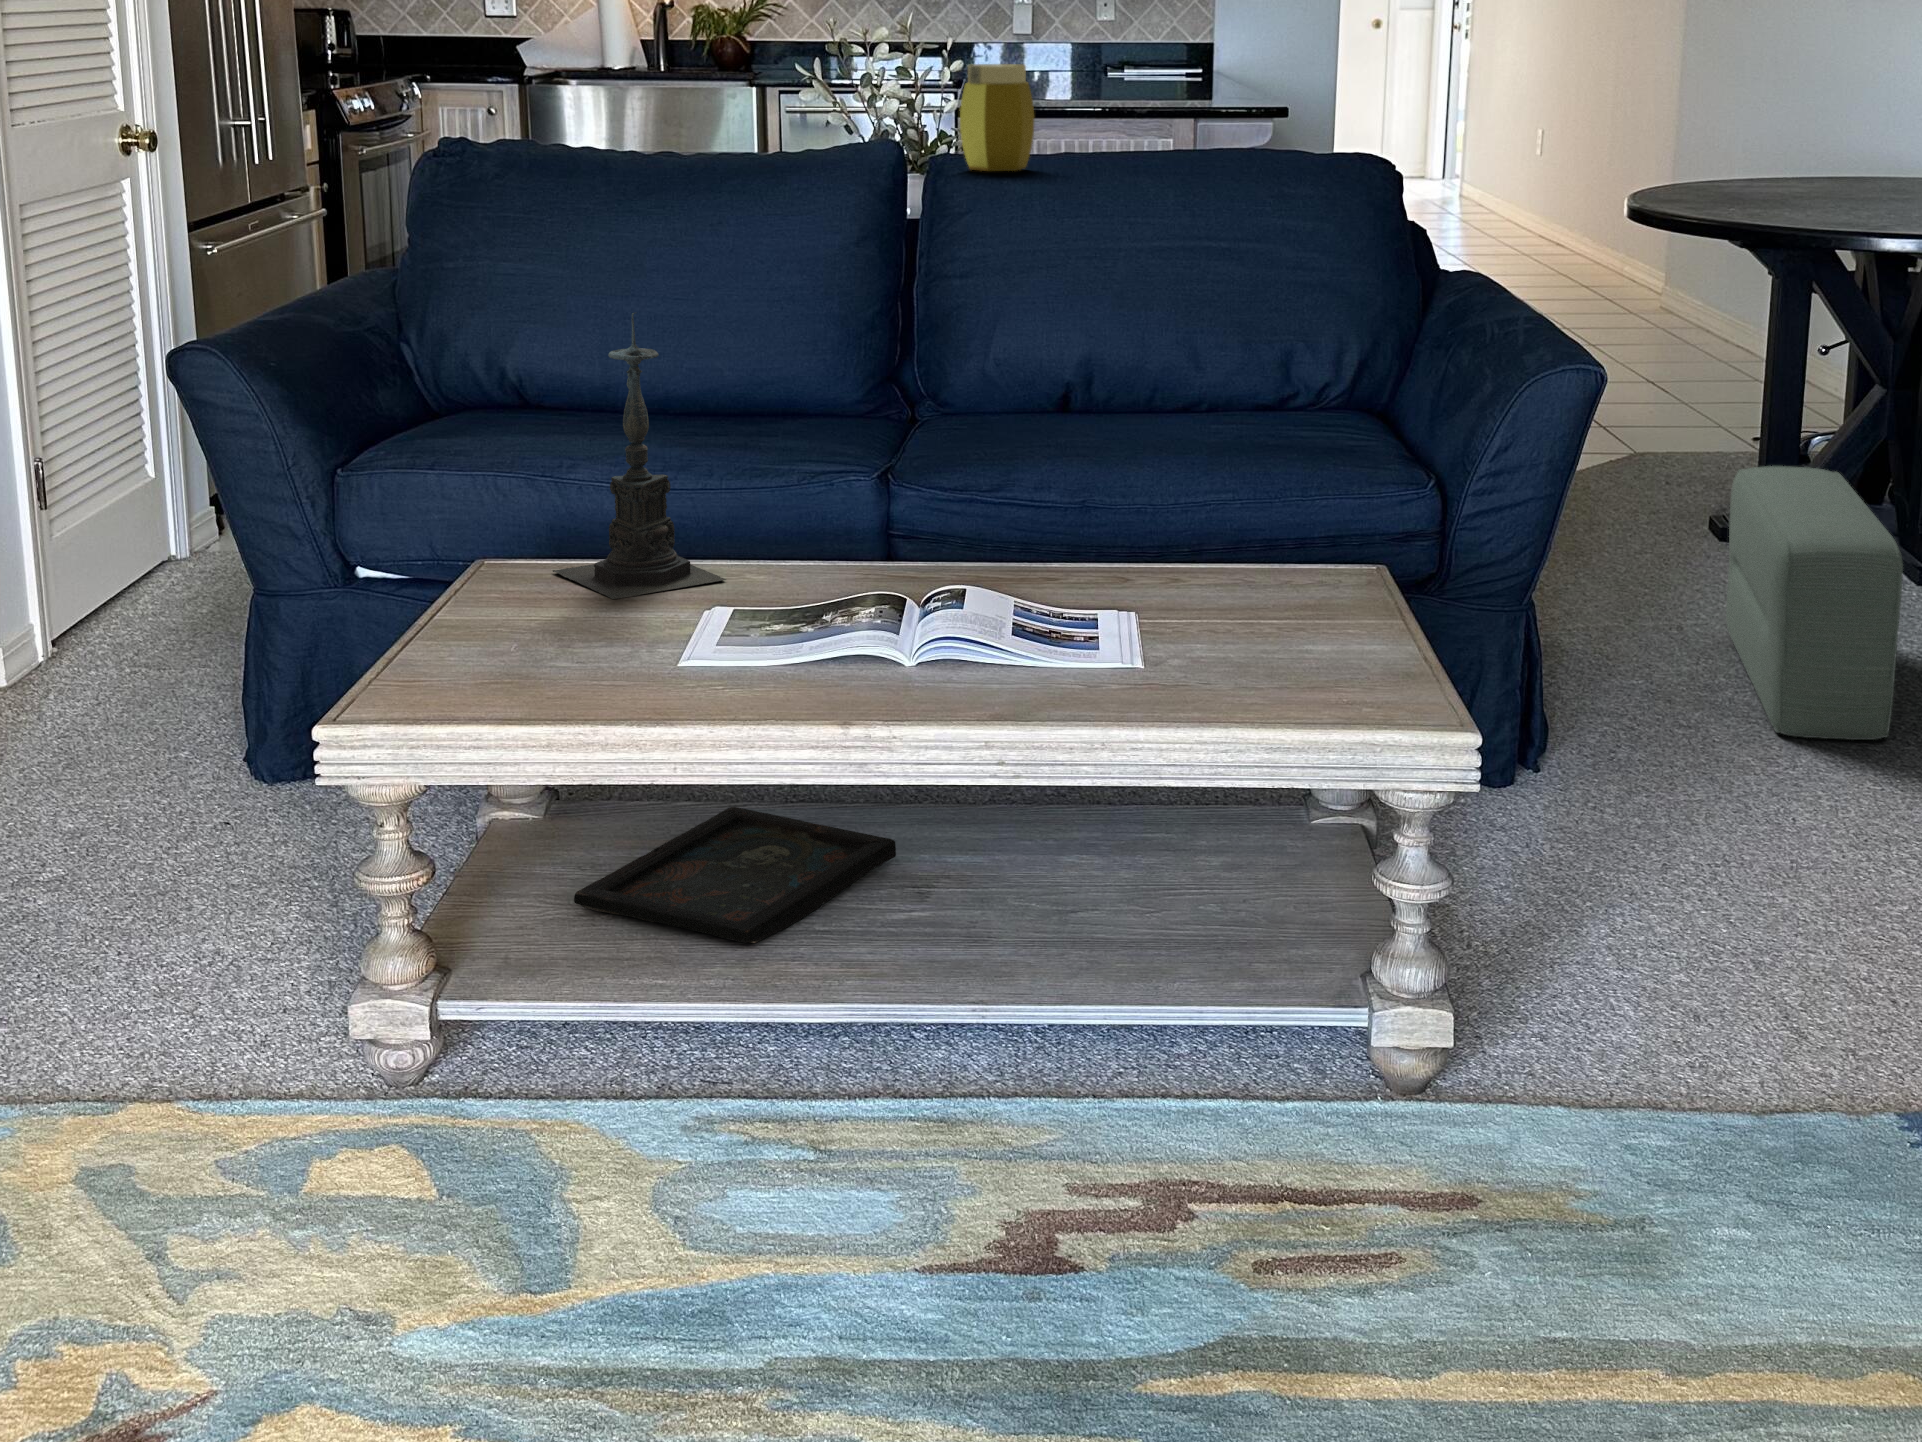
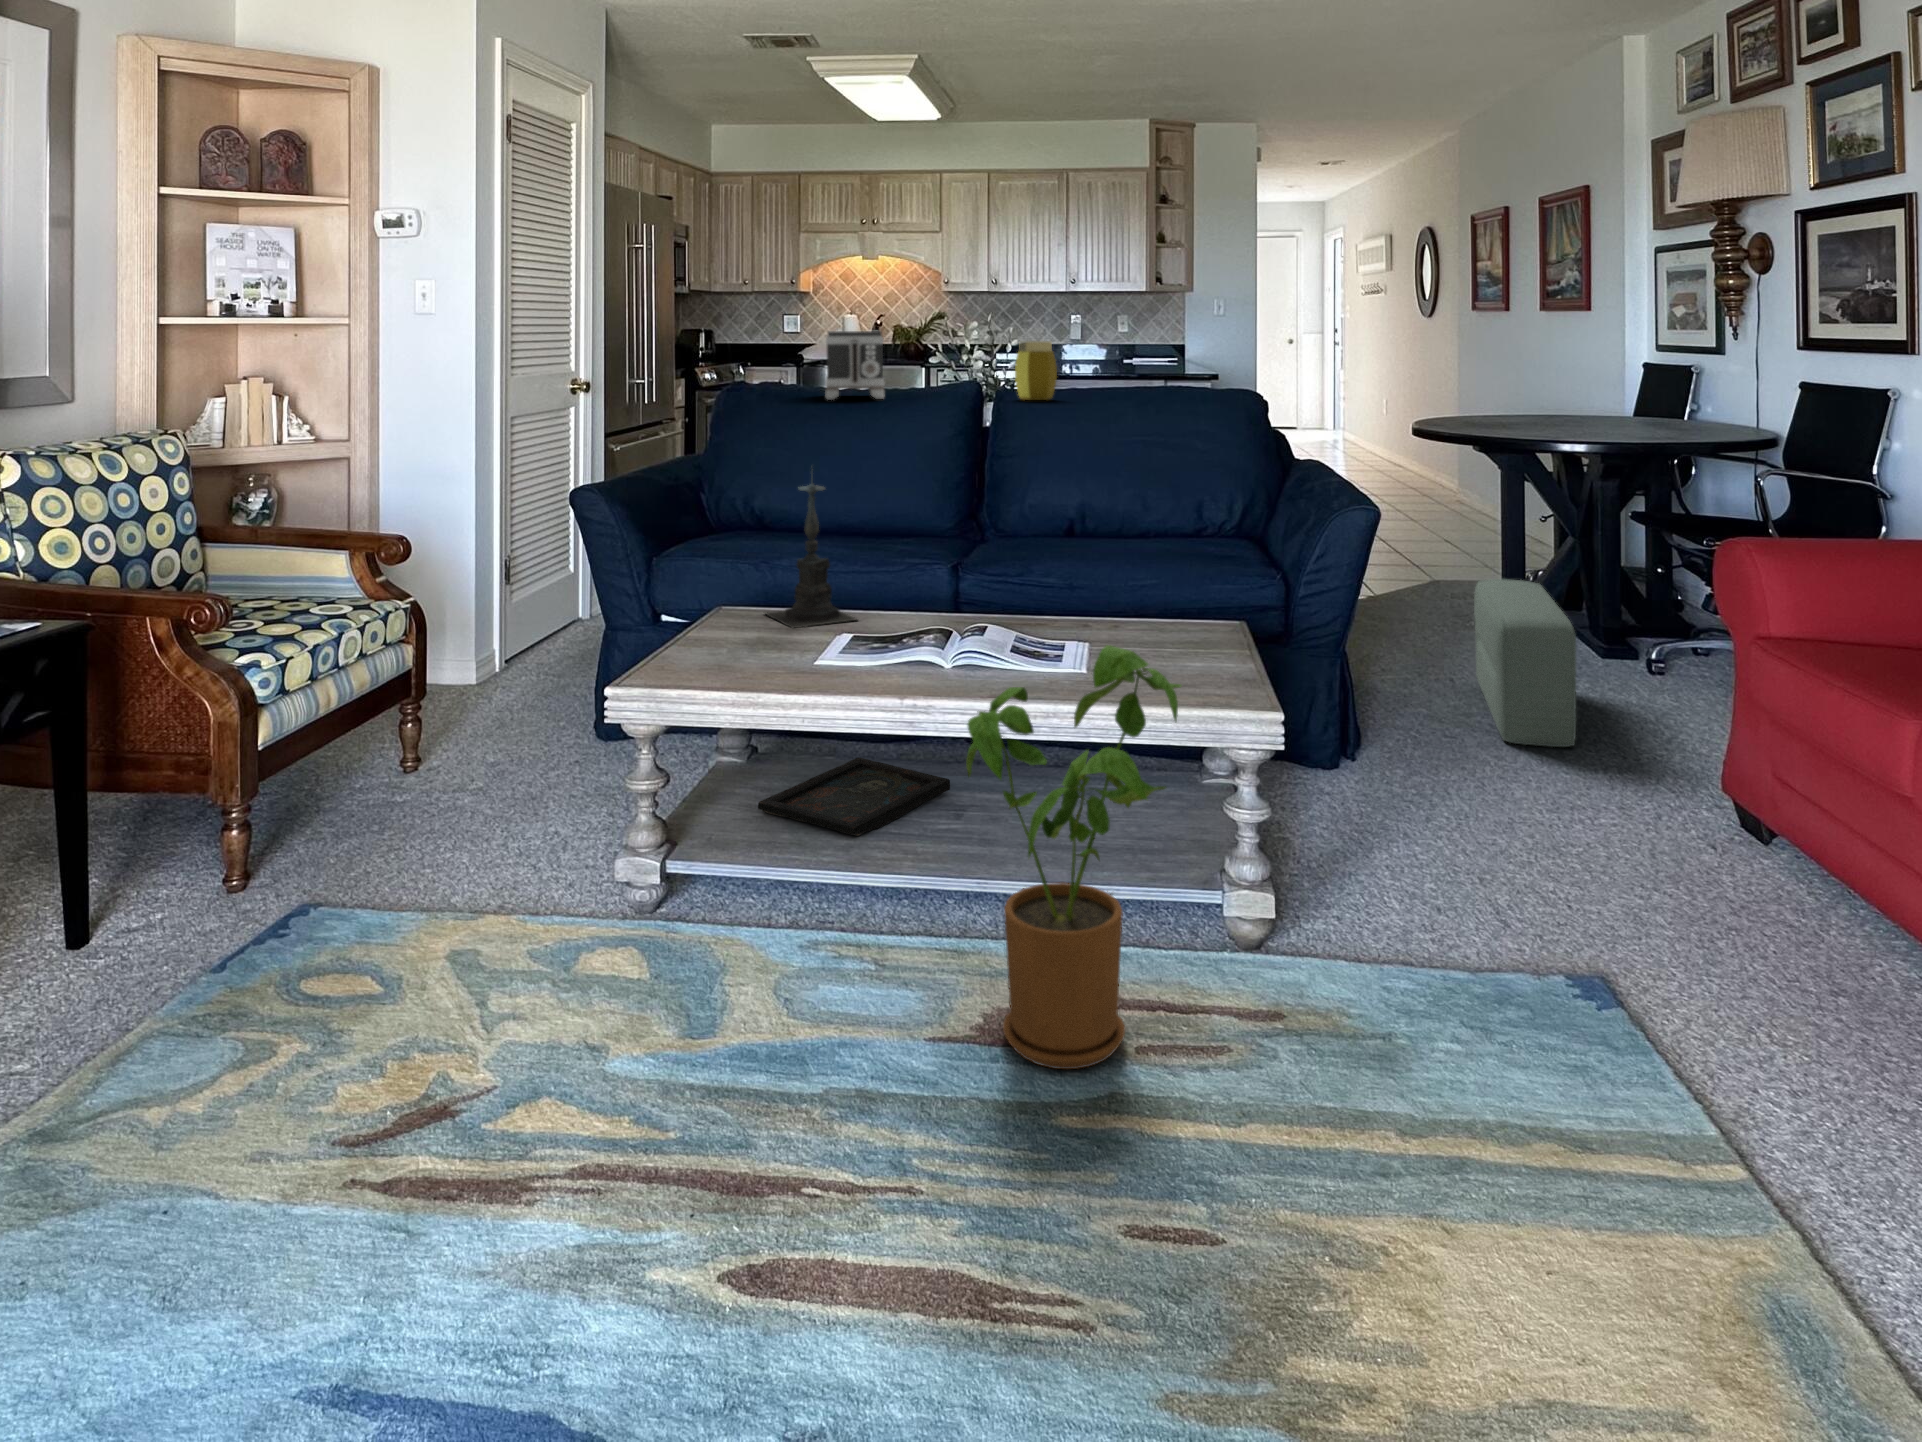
toaster: none [609,43,726,174] -> present [825,331,885,400]
house plant: none [969,645,1330,1305] -> present [966,645,1181,1069]

